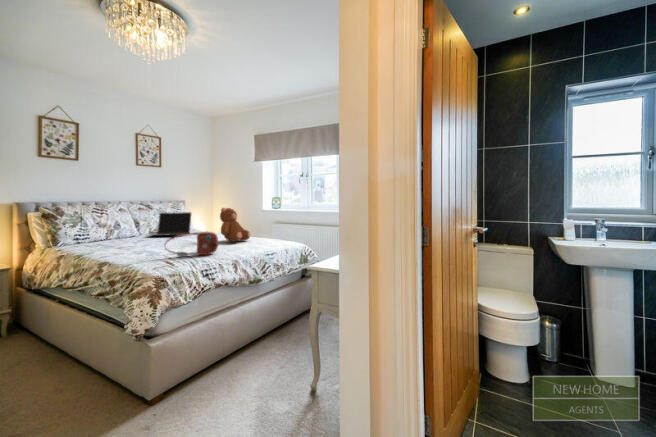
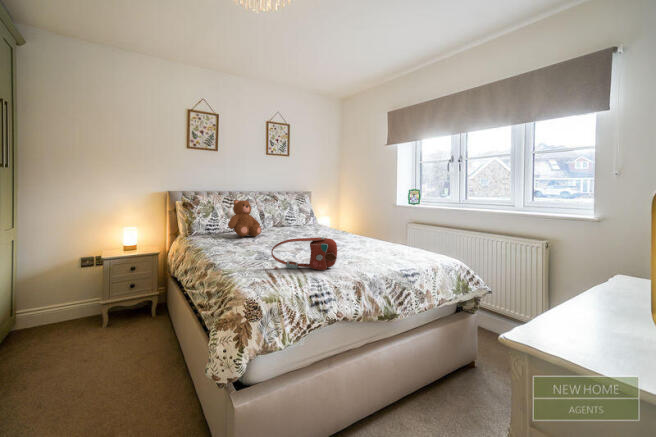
teddy bear: present [220,208,250,241] -> present [228,200,261,236]
laptop: present [151,212,191,236] -> none [268,206,316,233]

